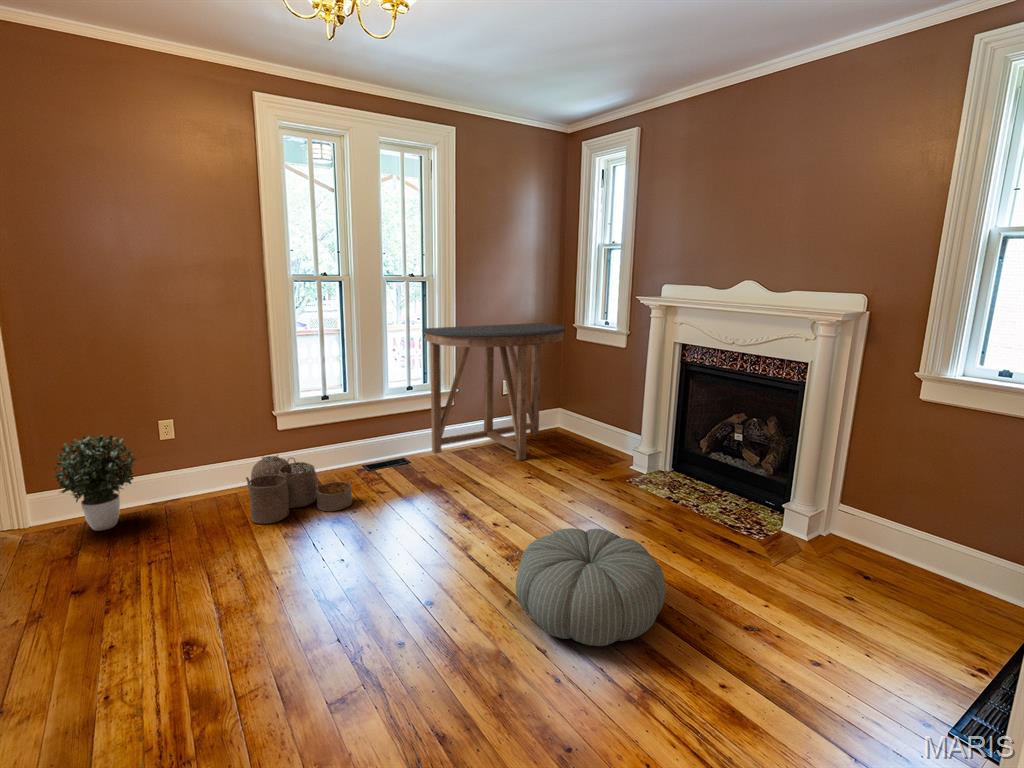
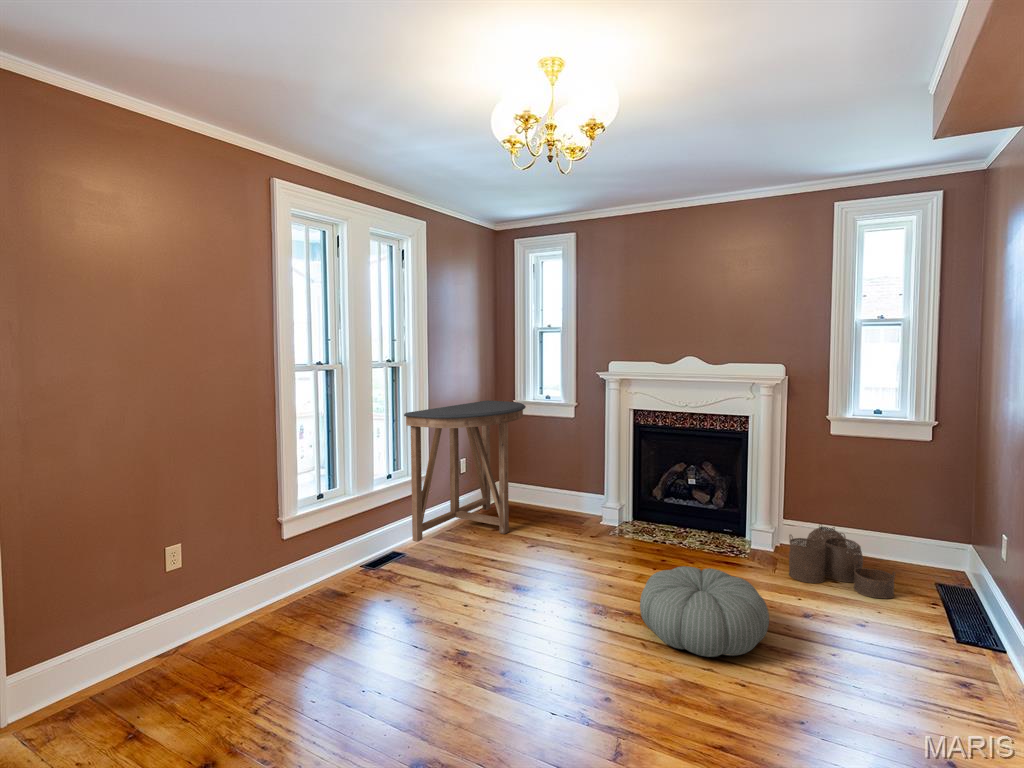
potted plant: present [55,435,137,531] -> none [68,571,176,703]
woven basket: present [246,455,352,524] -> present [789,526,895,599]

